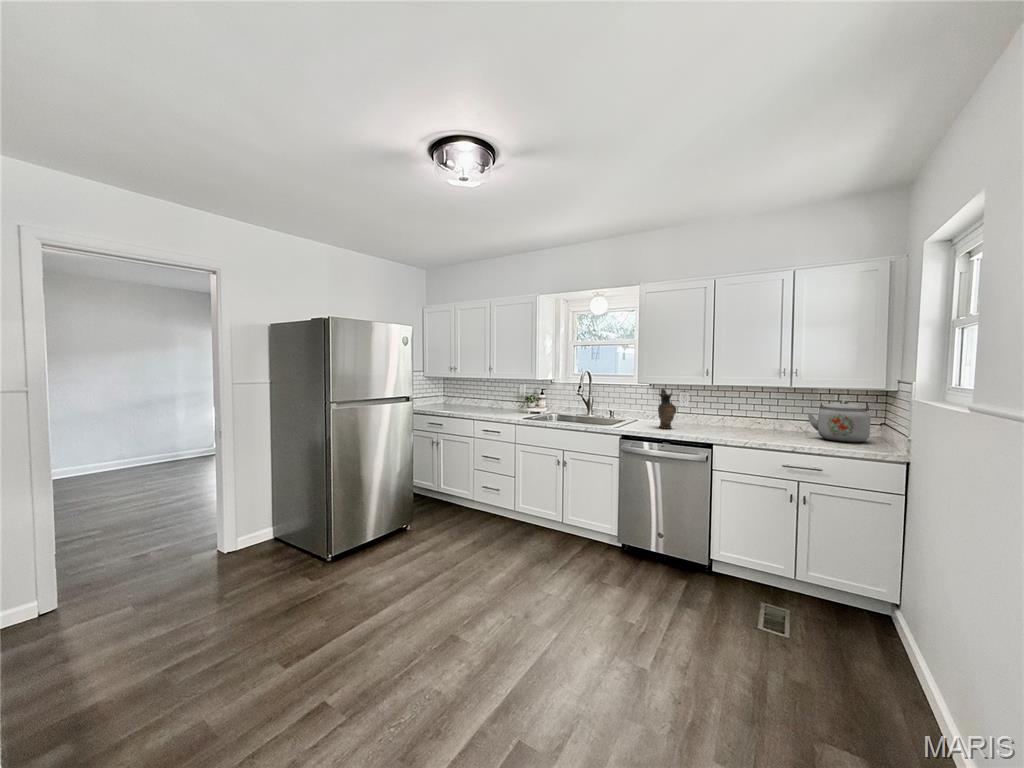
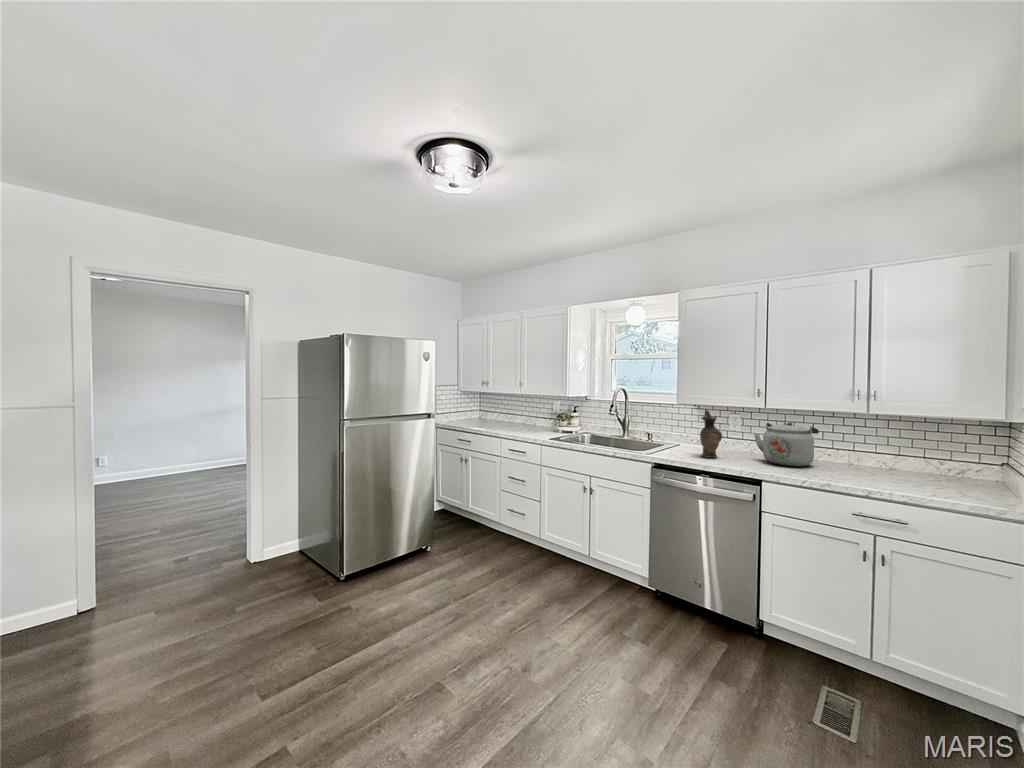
kettle: present [807,400,871,442] -> present [754,422,819,466]

